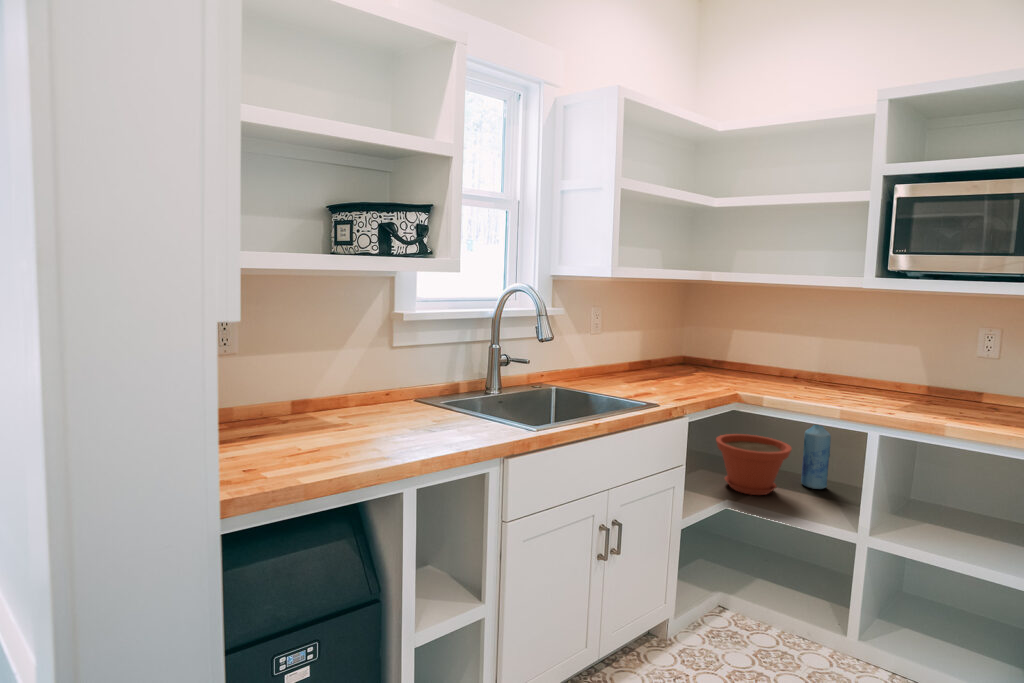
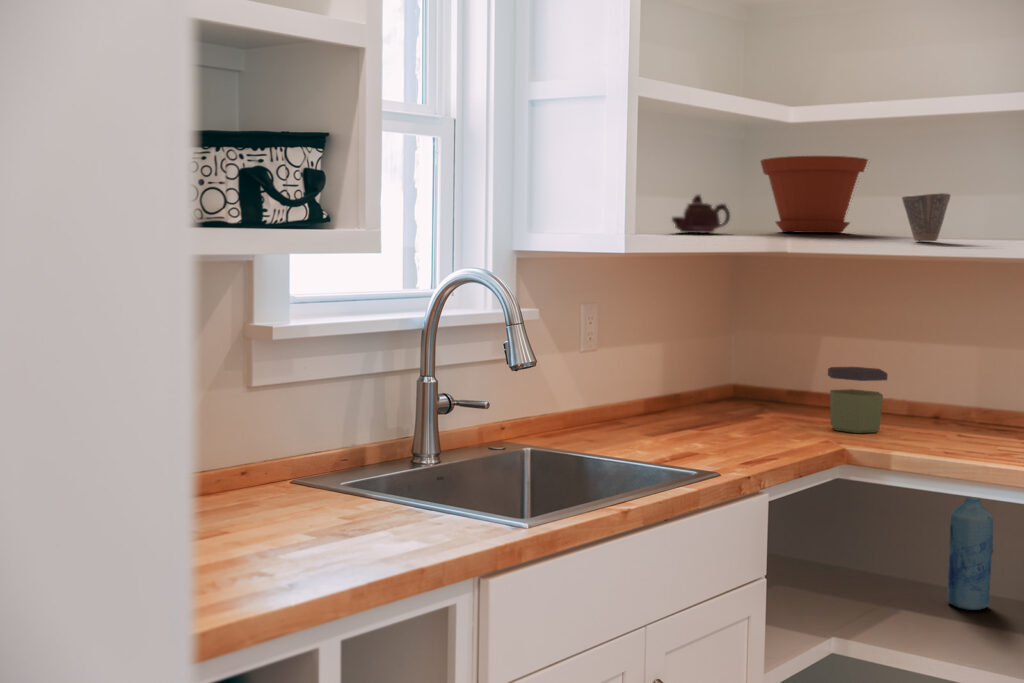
cup: none [779,243,809,272] -> present [902,193,950,241]
teapot: none [641,245,678,267] -> present [672,195,730,233]
jar: none [732,345,768,384] -> present [828,367,887,433]
plant pot: present [716,434,791,495] -> present [761,156,868,233]

